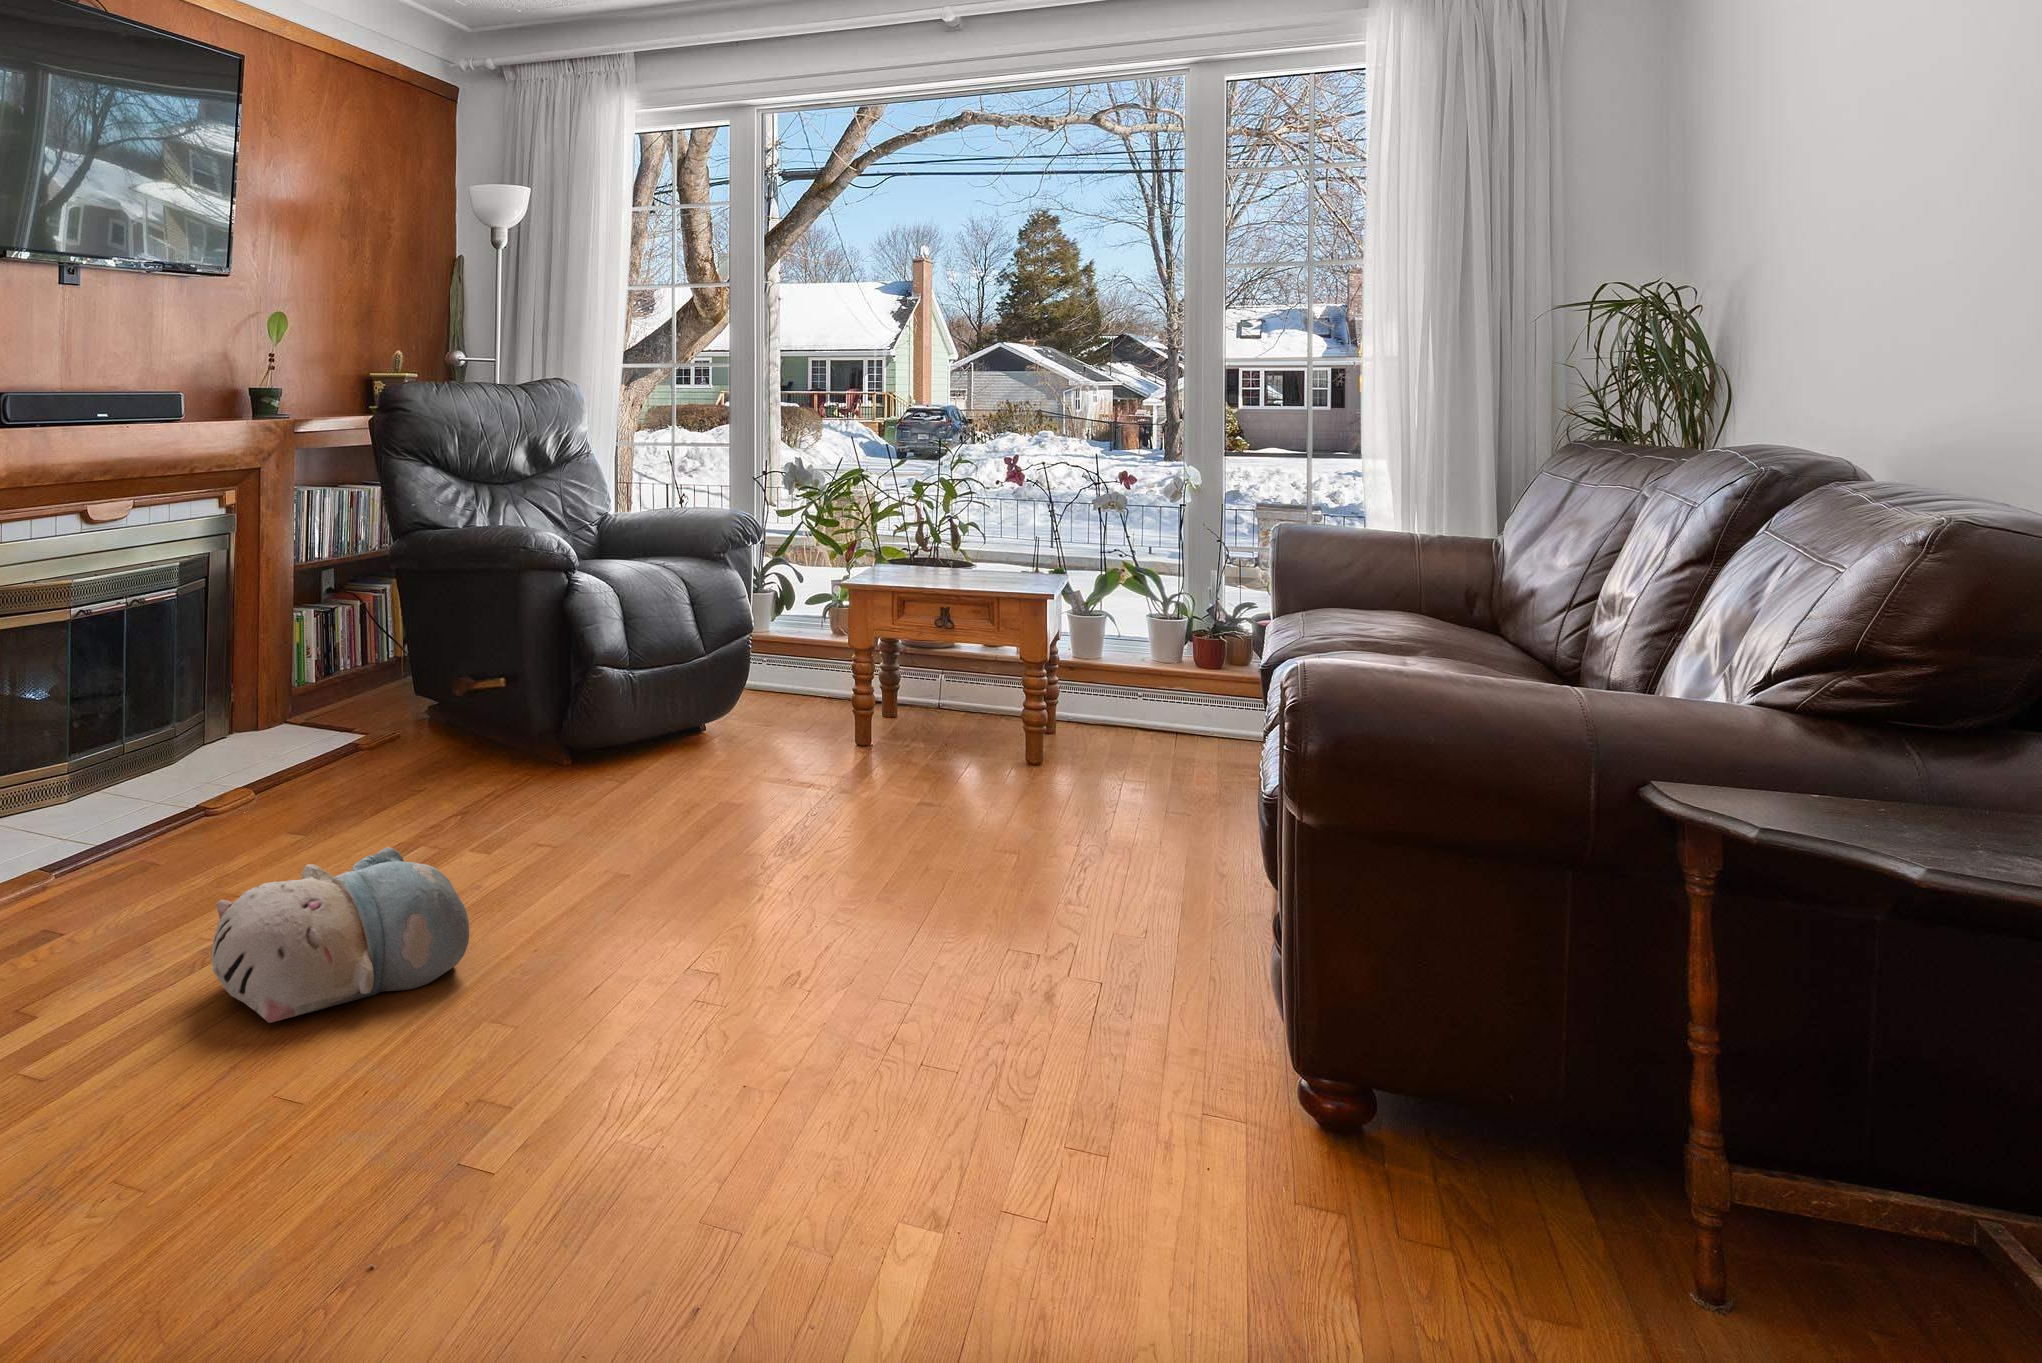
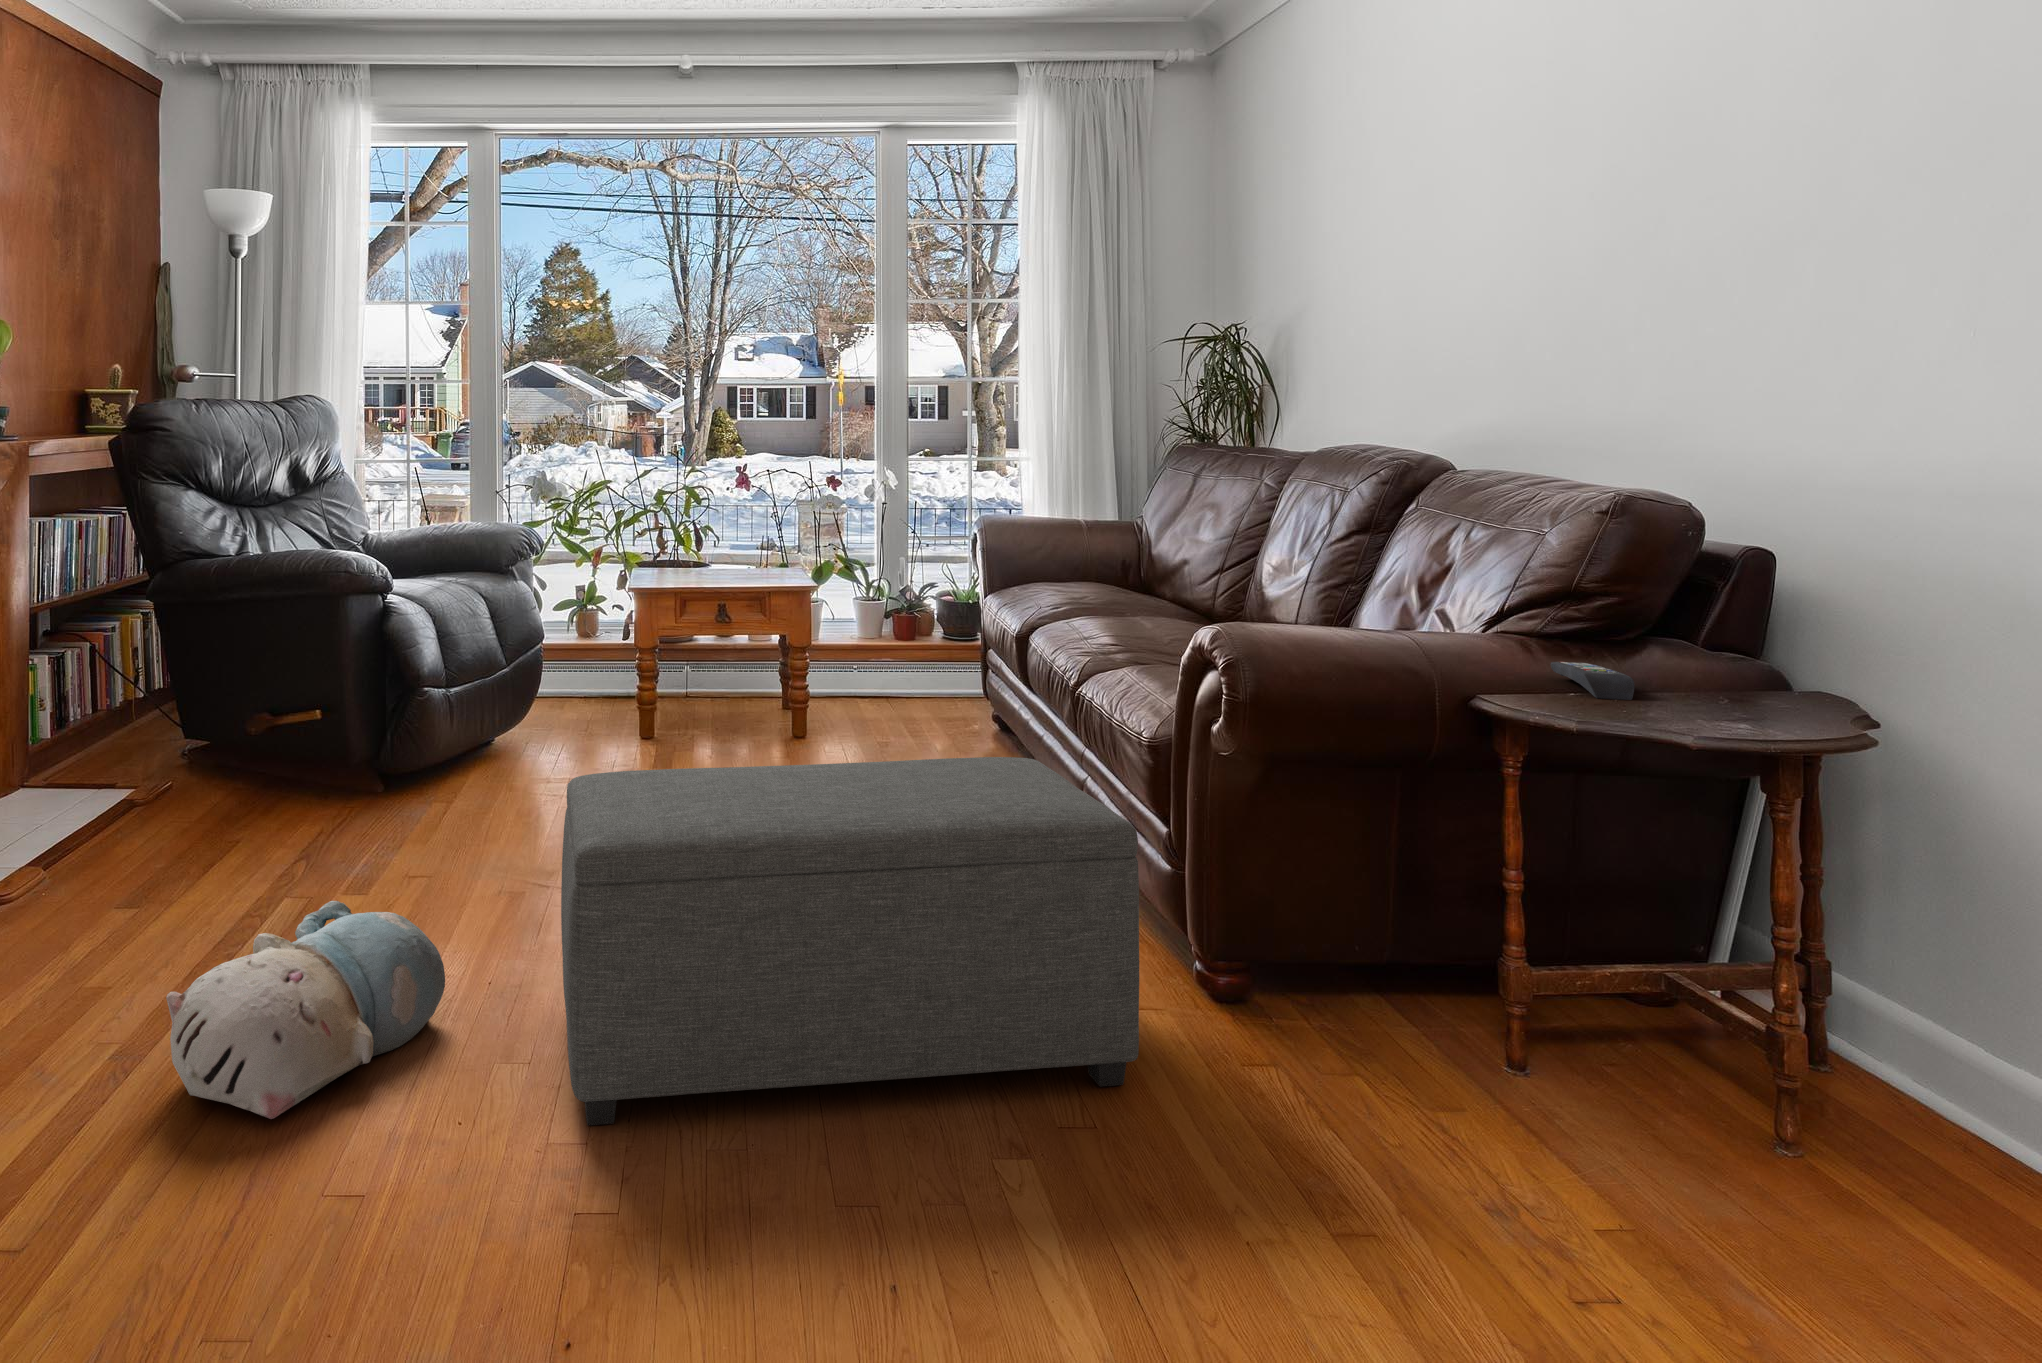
ottoman: none [503,760,1125,1190] -> present [561,757,1139,1126]
remote control: none [1811,765,1891,828] -> present [1551,662,1634,700]

